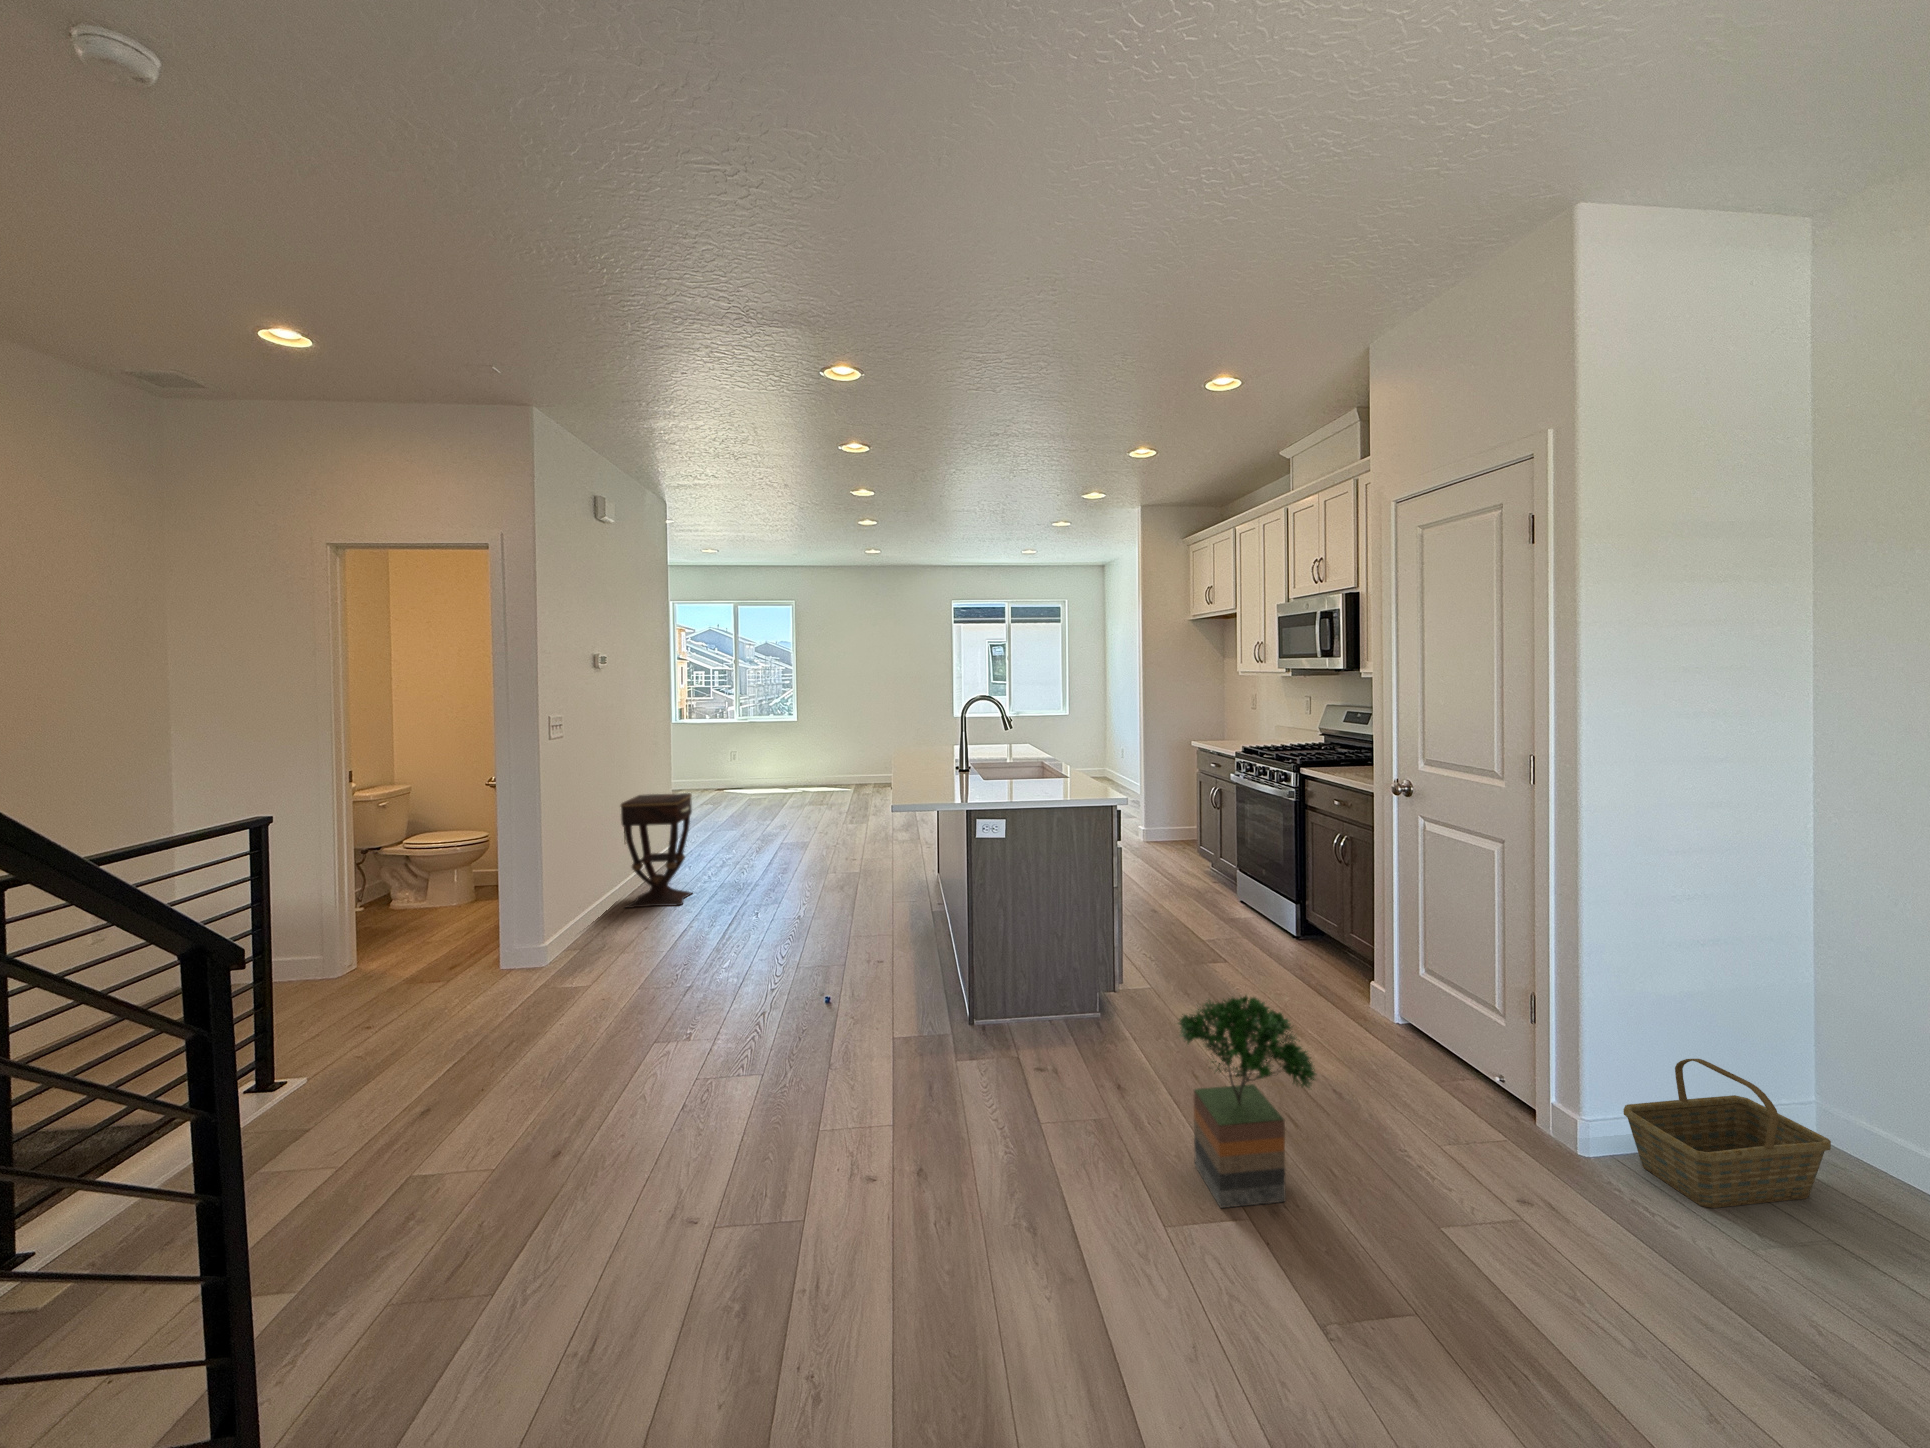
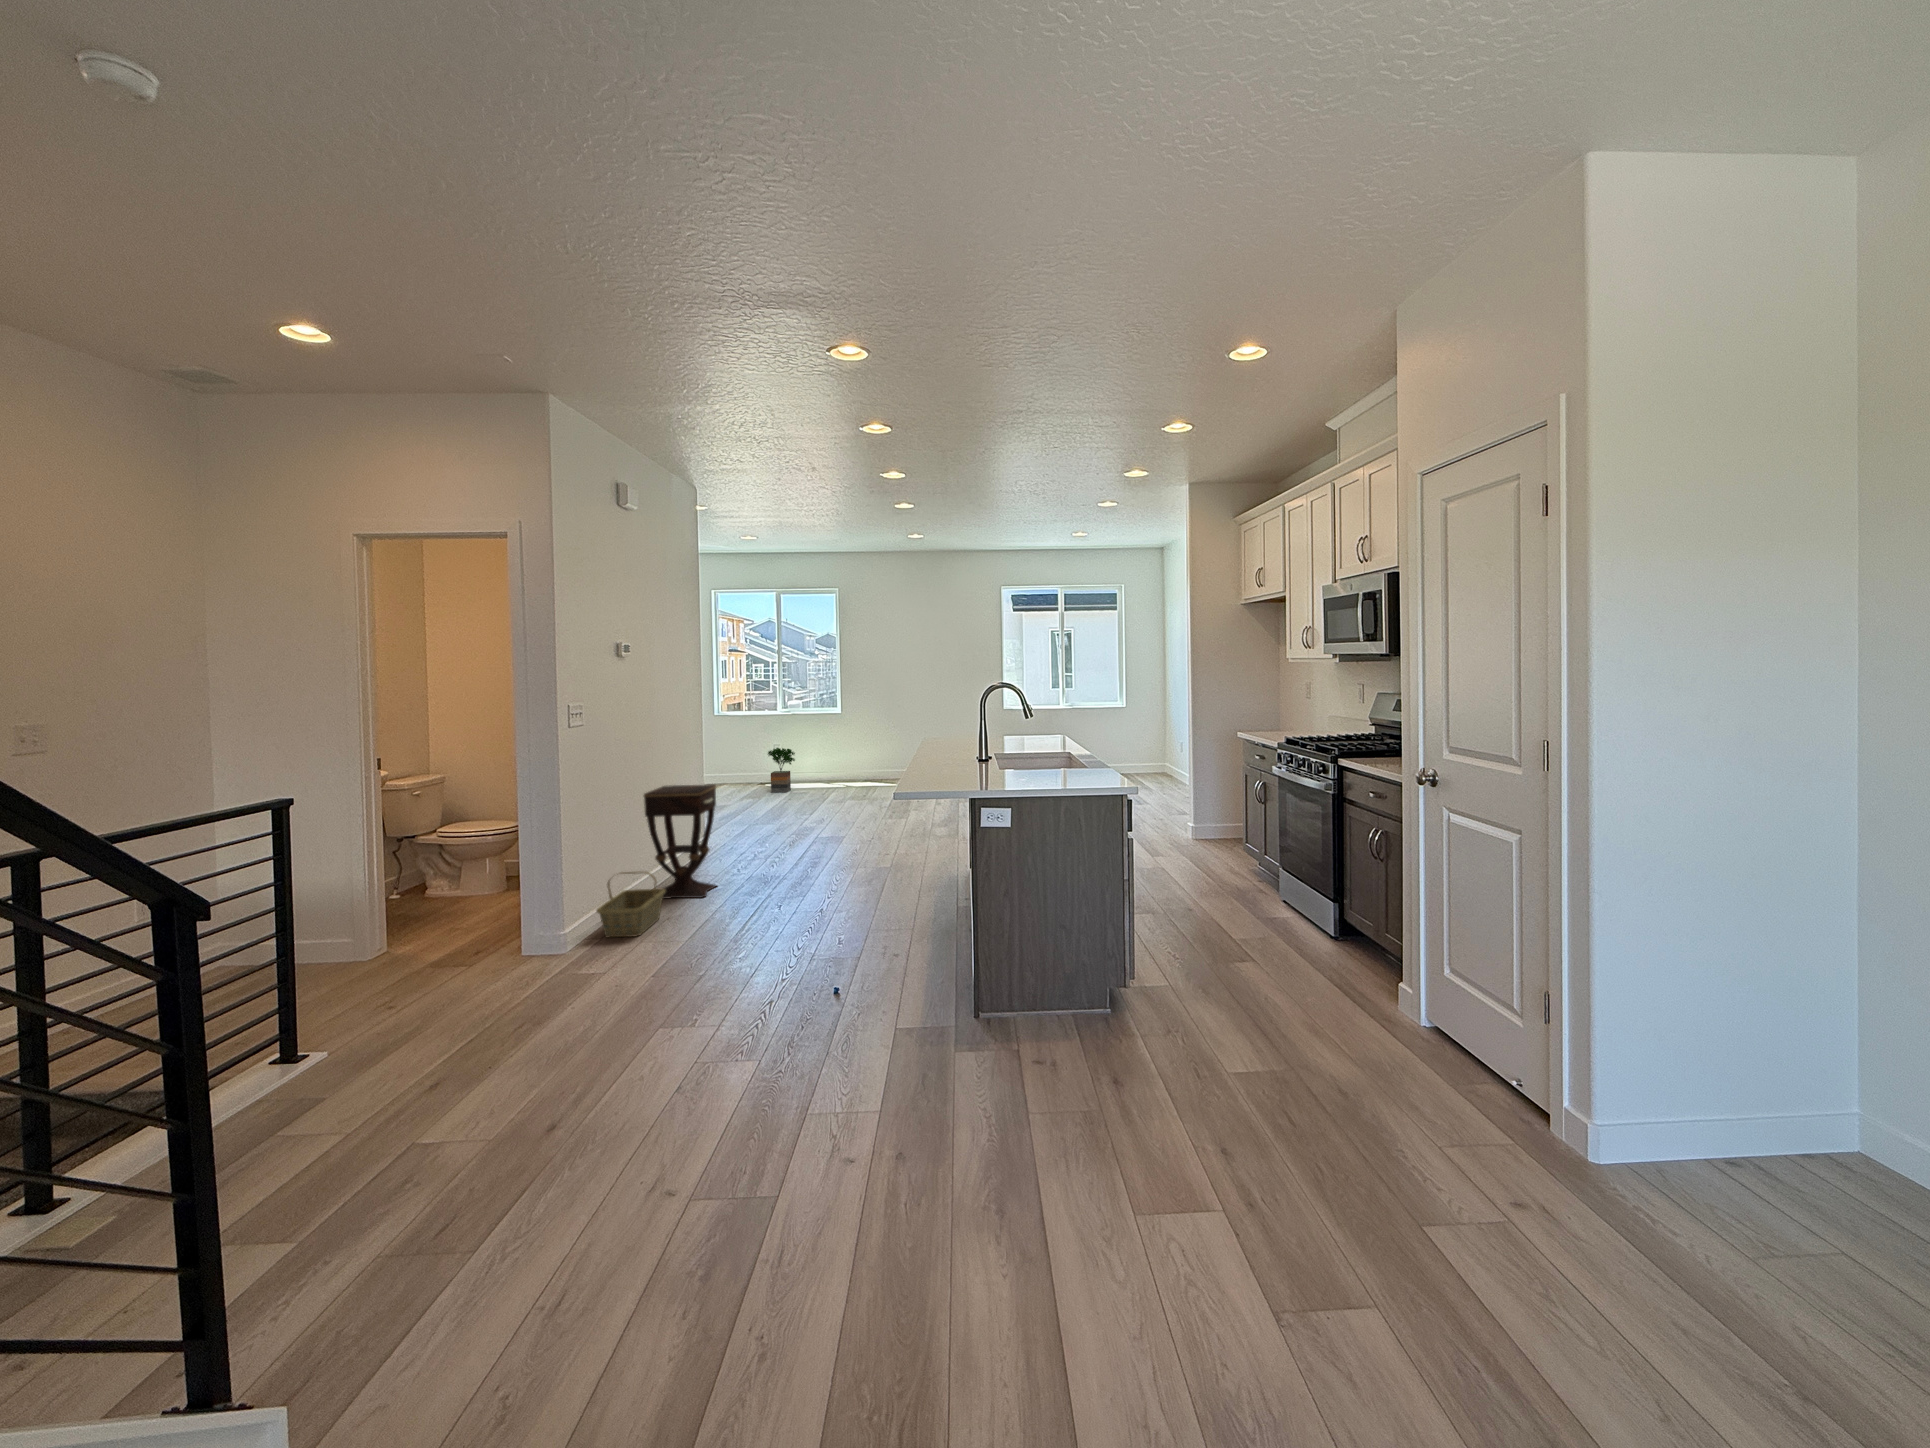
potted tree: present [1178,996,1317,1208] -> present [768,748,795,793]
basket: present [1623,1059,1831,1208] -> present [596,871,666,938]

